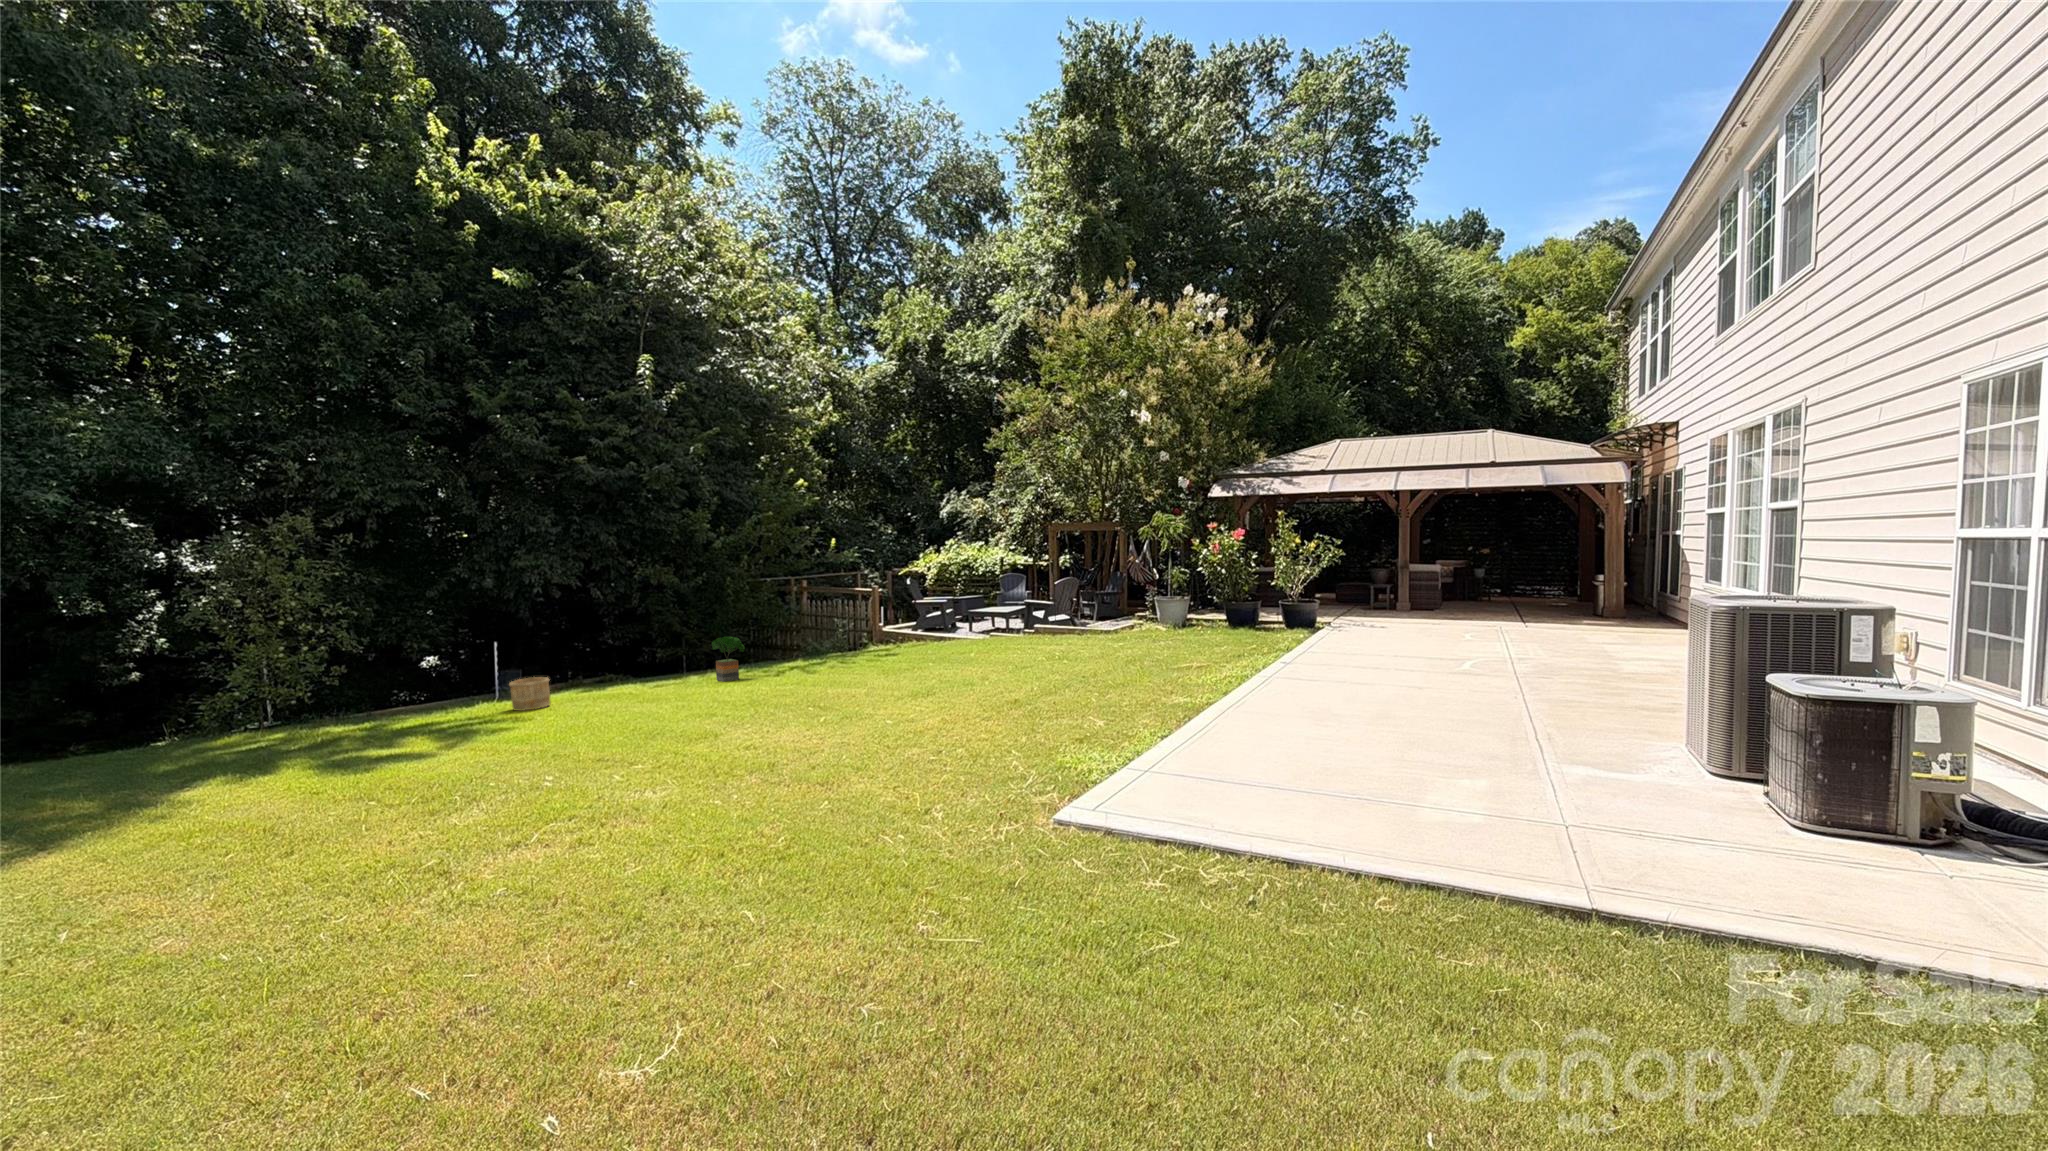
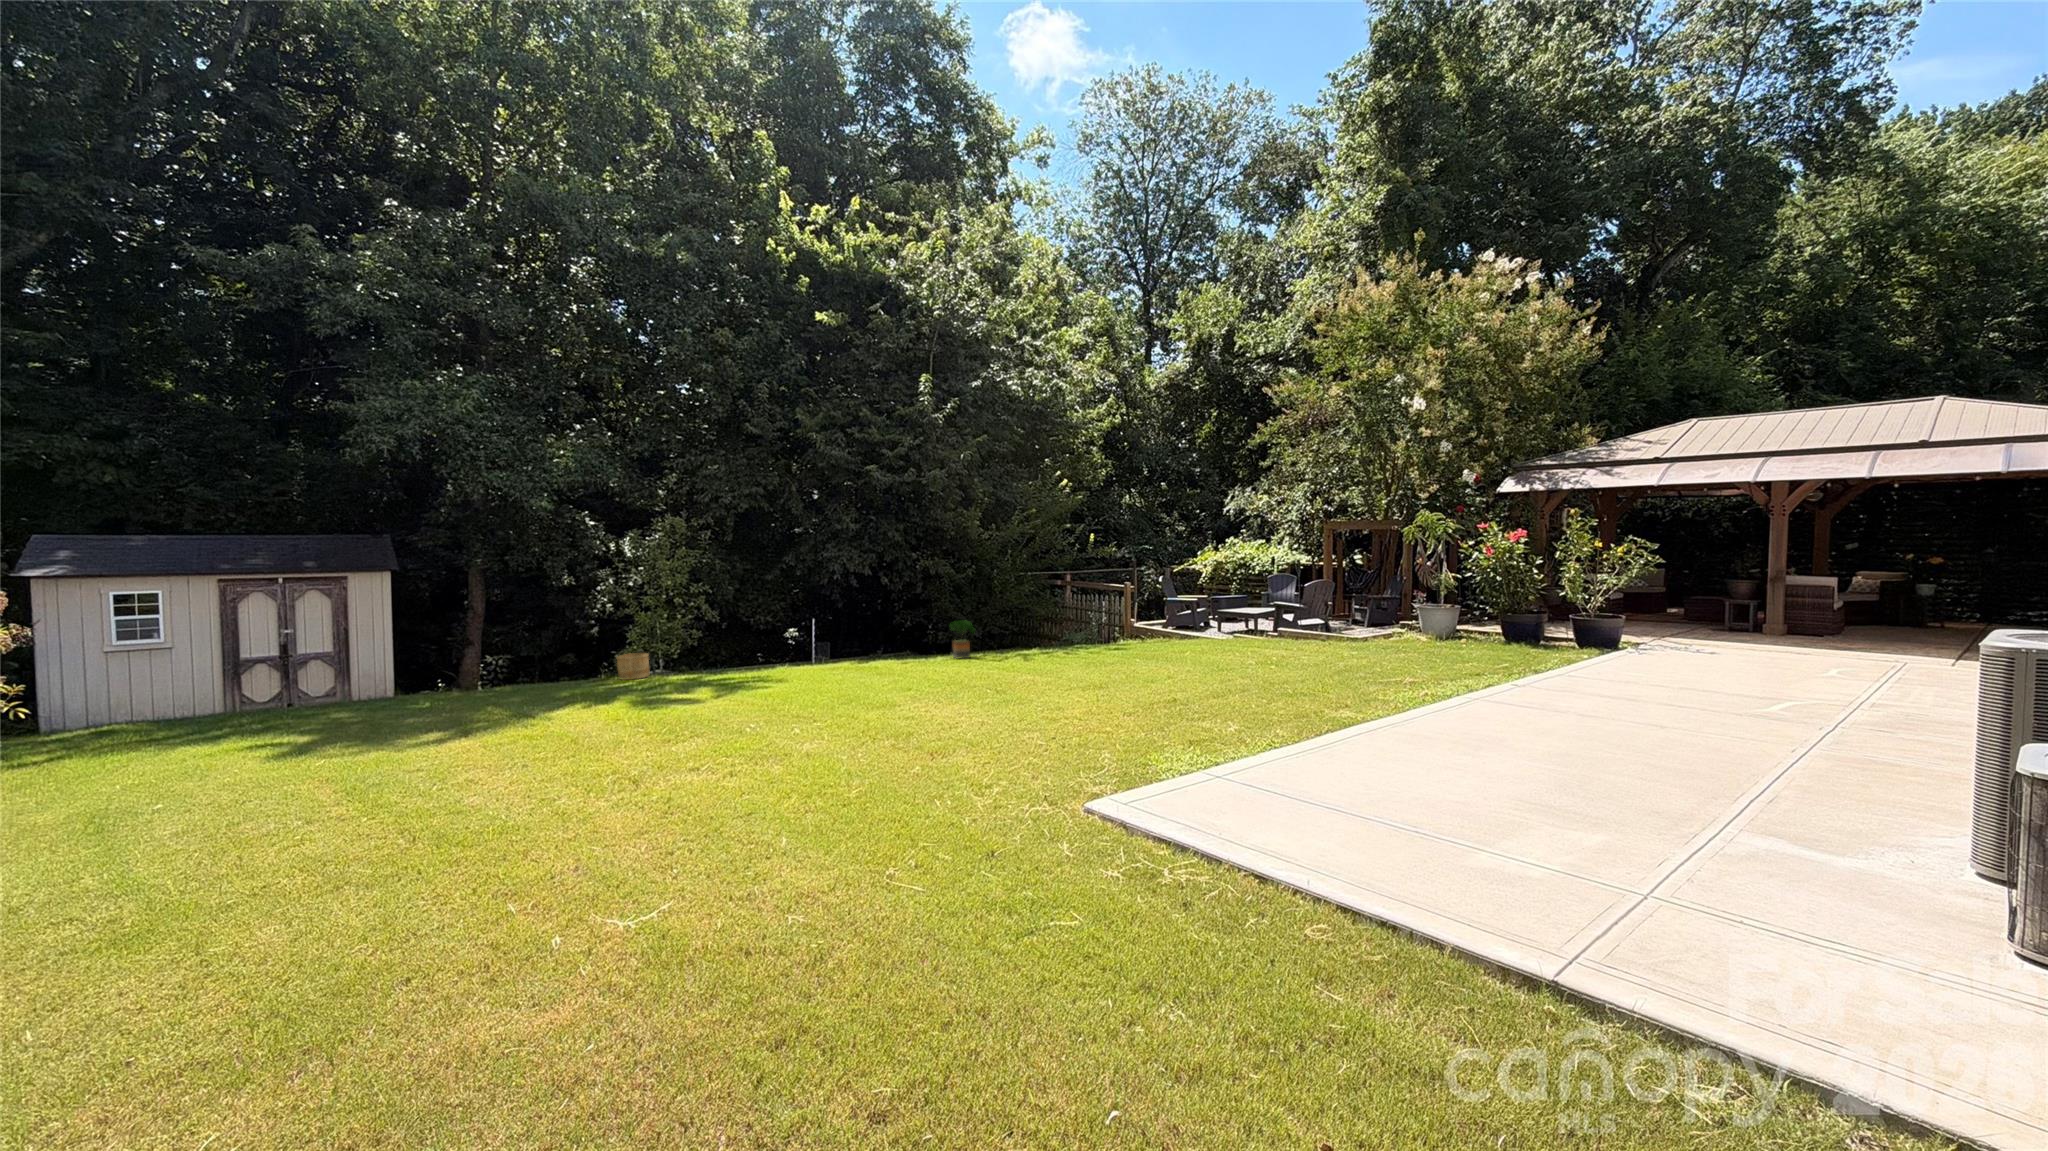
wooden bucket: present [509,677,550,711] -> present [617,653,649,680]

